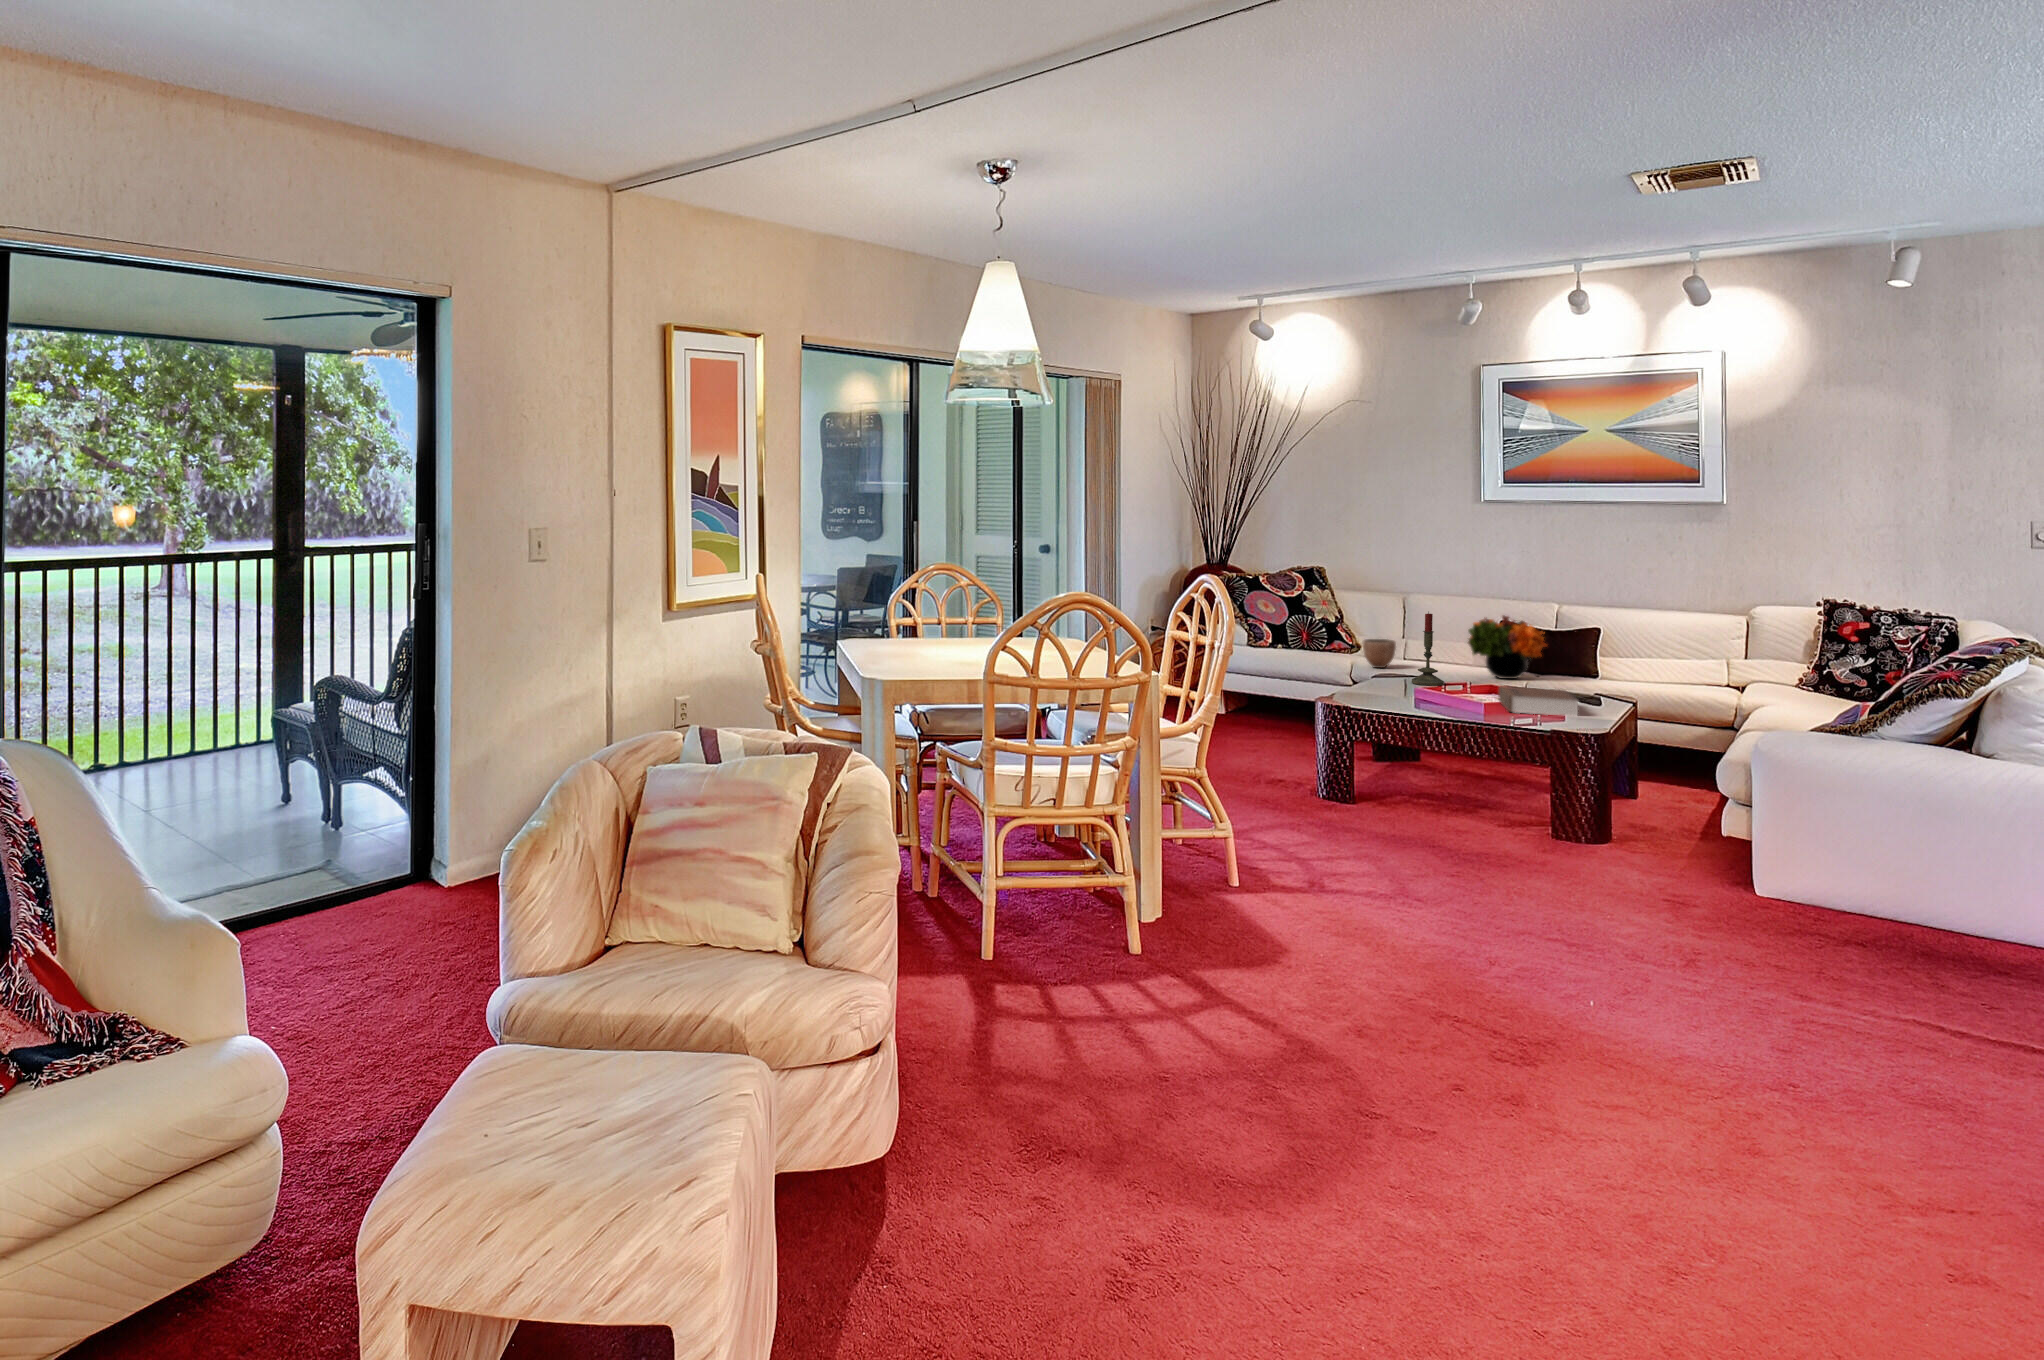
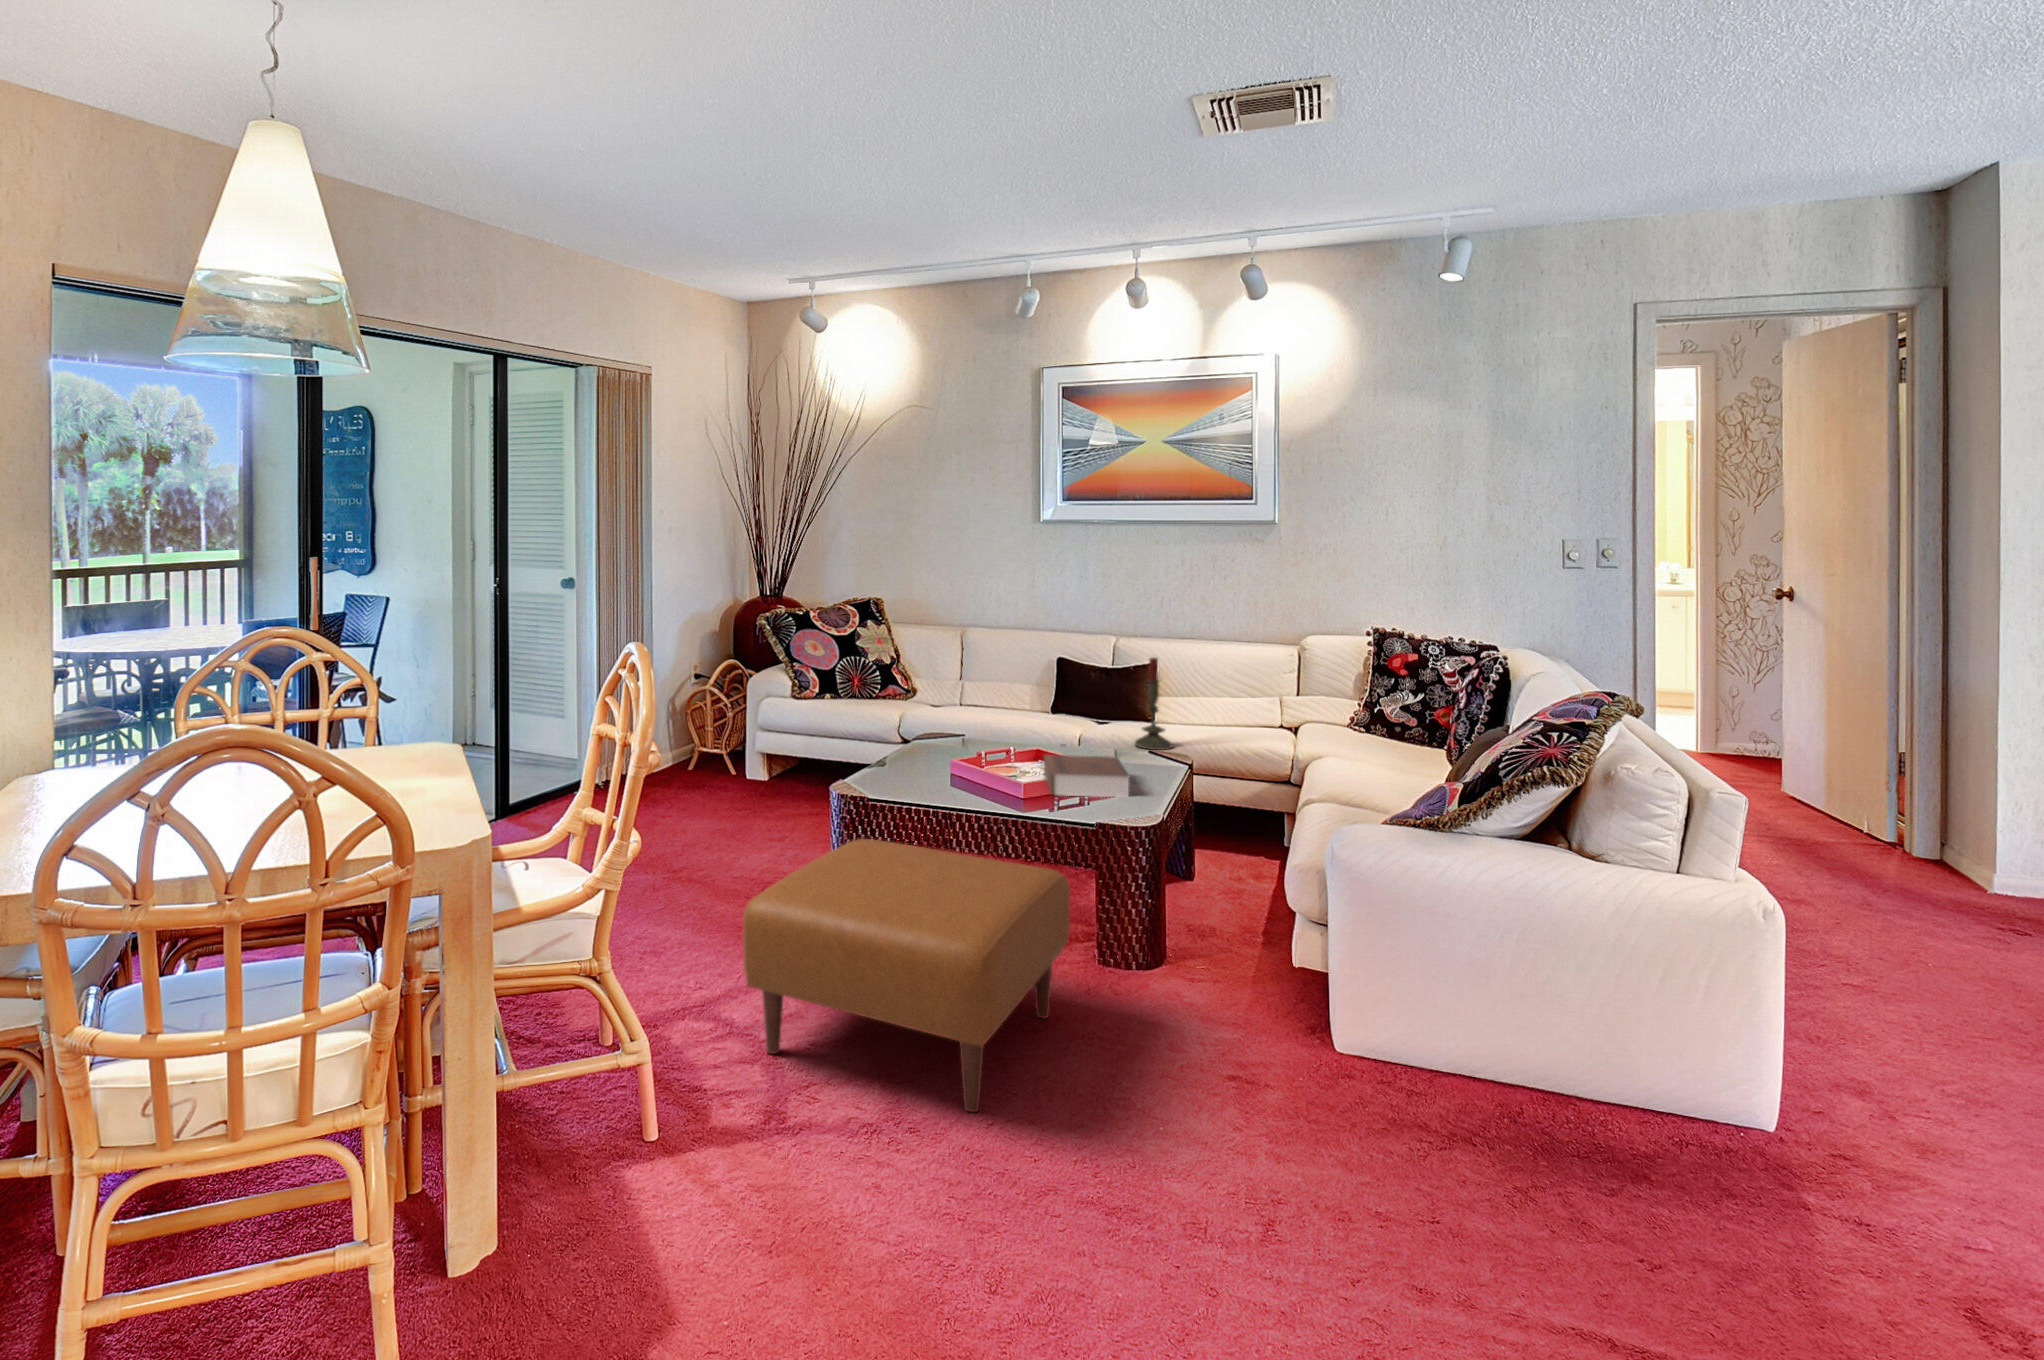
candle: present [1412,612,1444,686] -> present [1135,658,1172,750]
flower arrangement: present [1468,616,1547,679] -> none [1019,655,1106,732]
decorative bowl: present [1363,639,1396,668] -> none [914,684,949,720]
ottoman: none [1292,729,1534,888] -> present [743,839,1070,1112]

